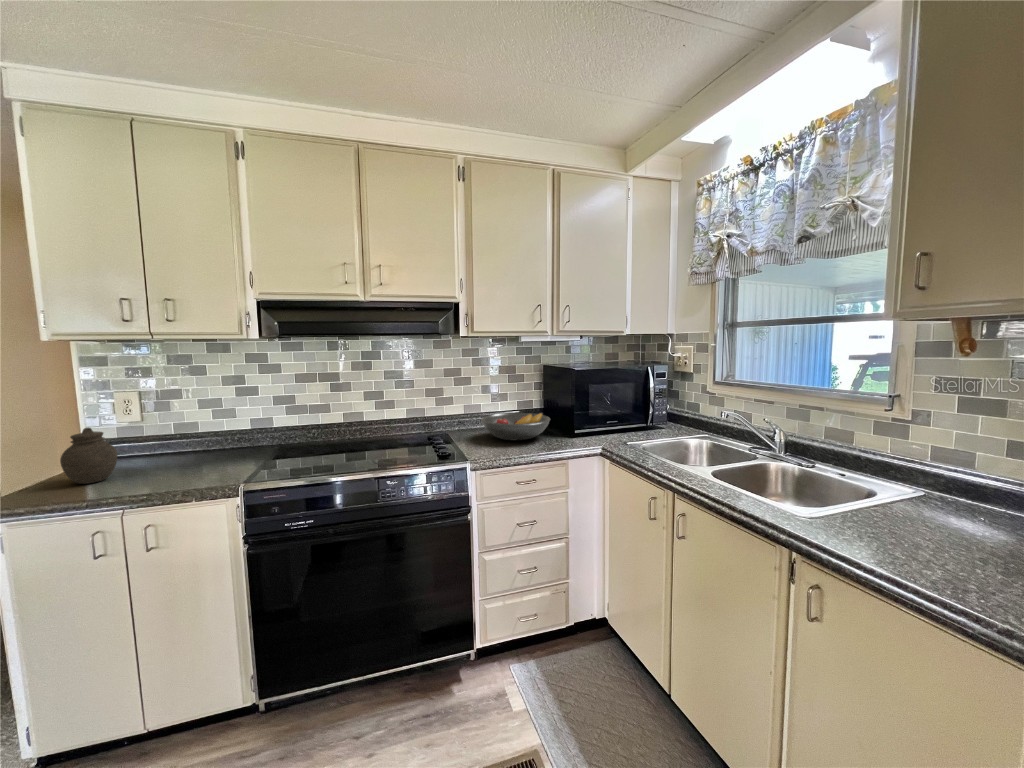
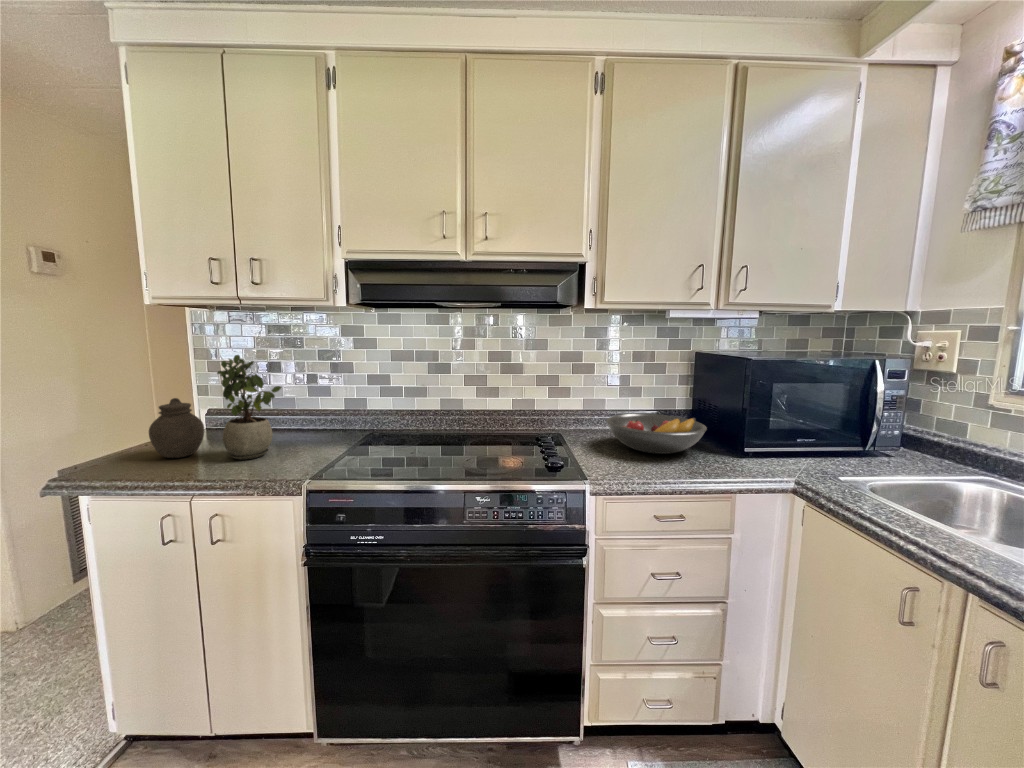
potted plant: none [136,384,206,478] -> present [217,355,281,460]

